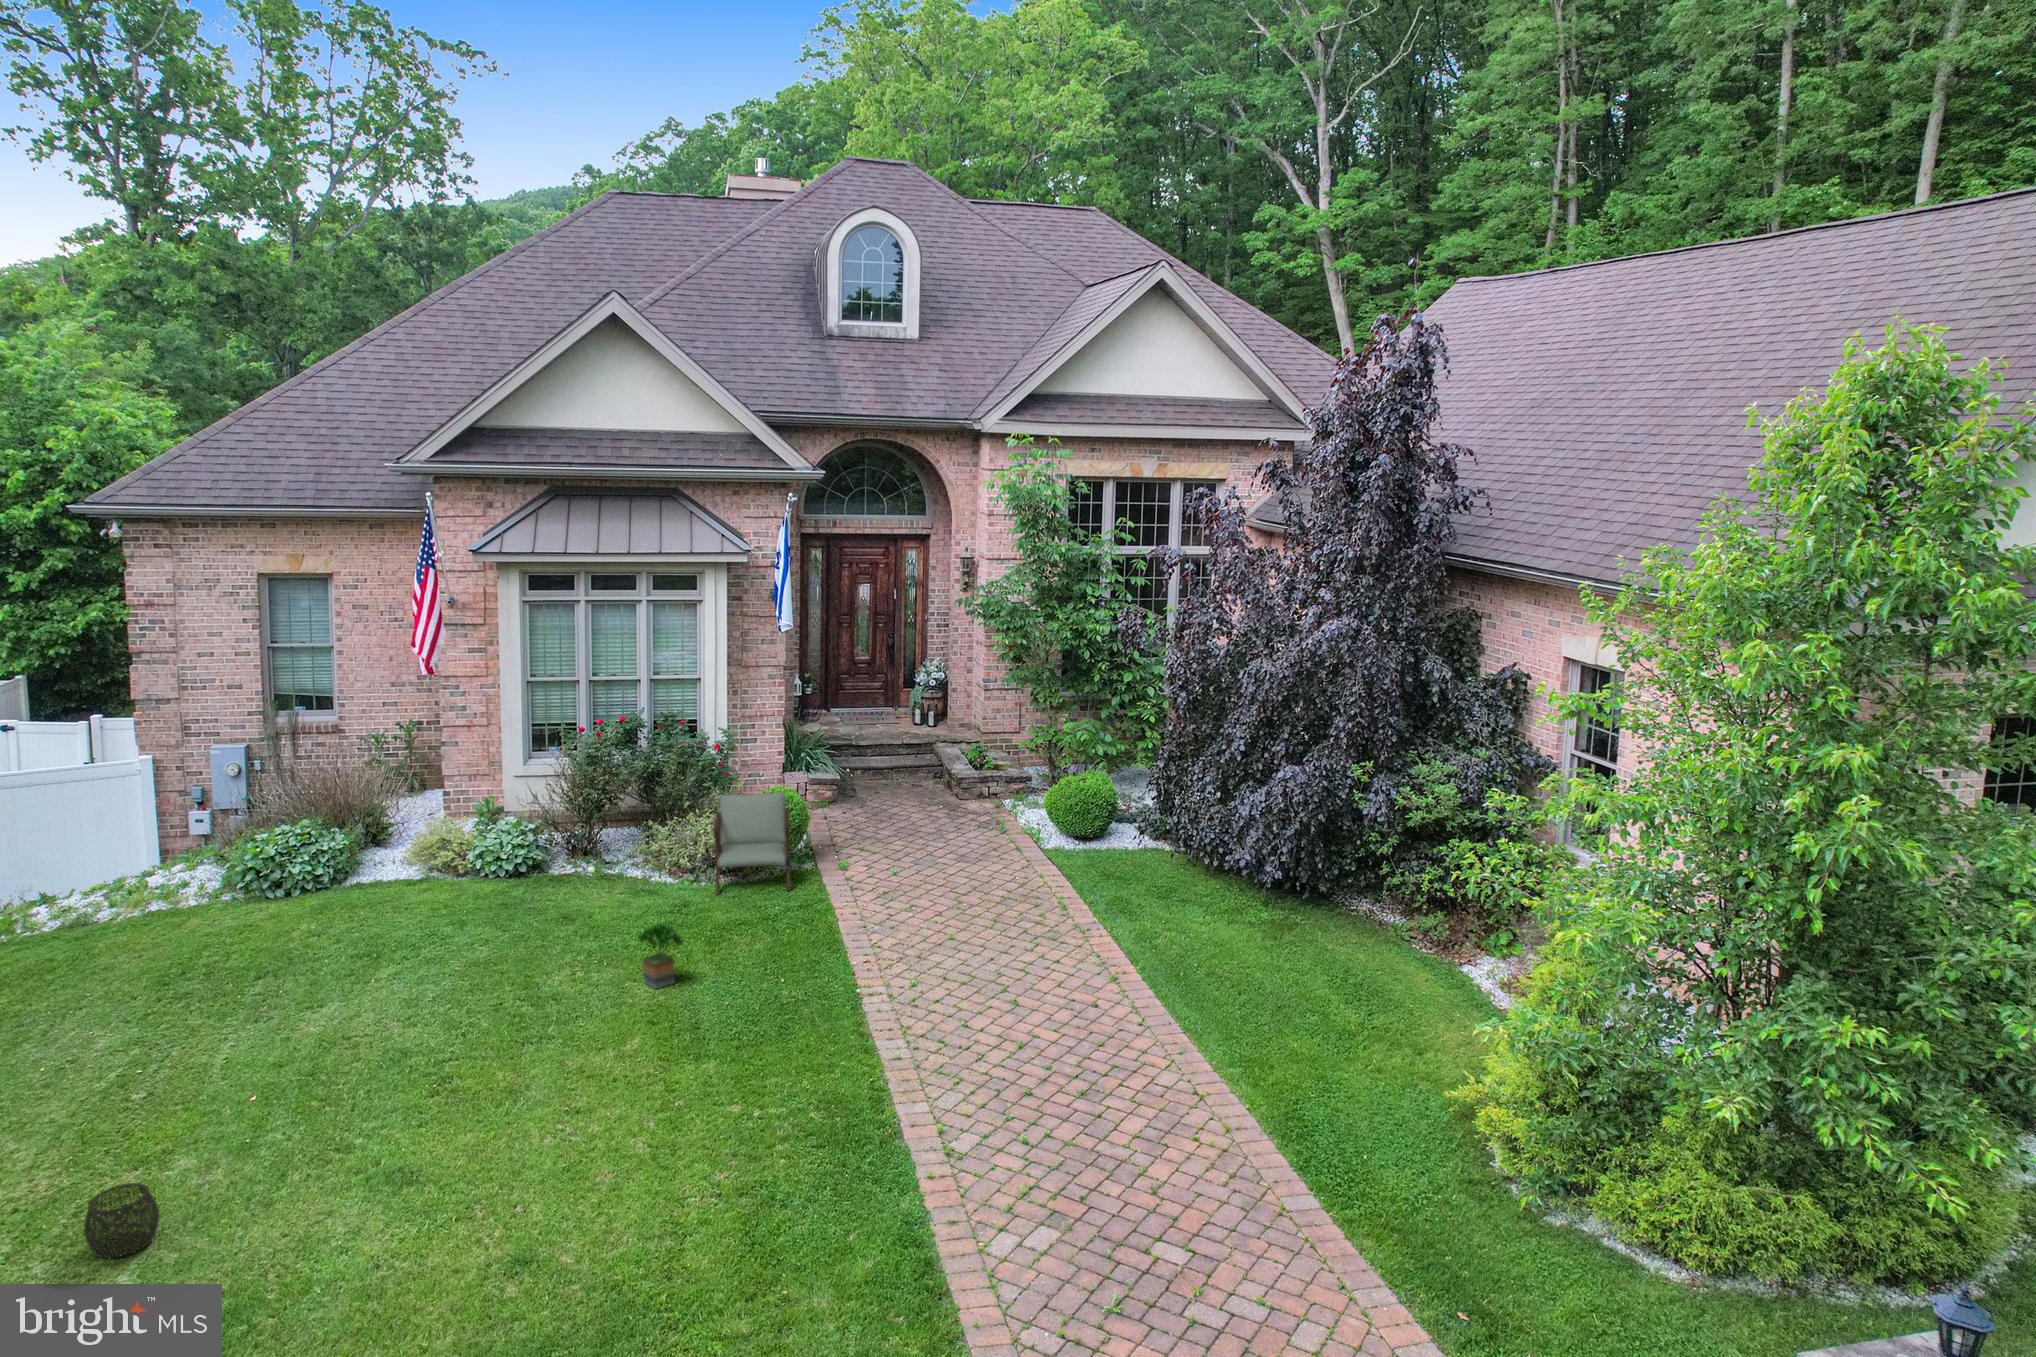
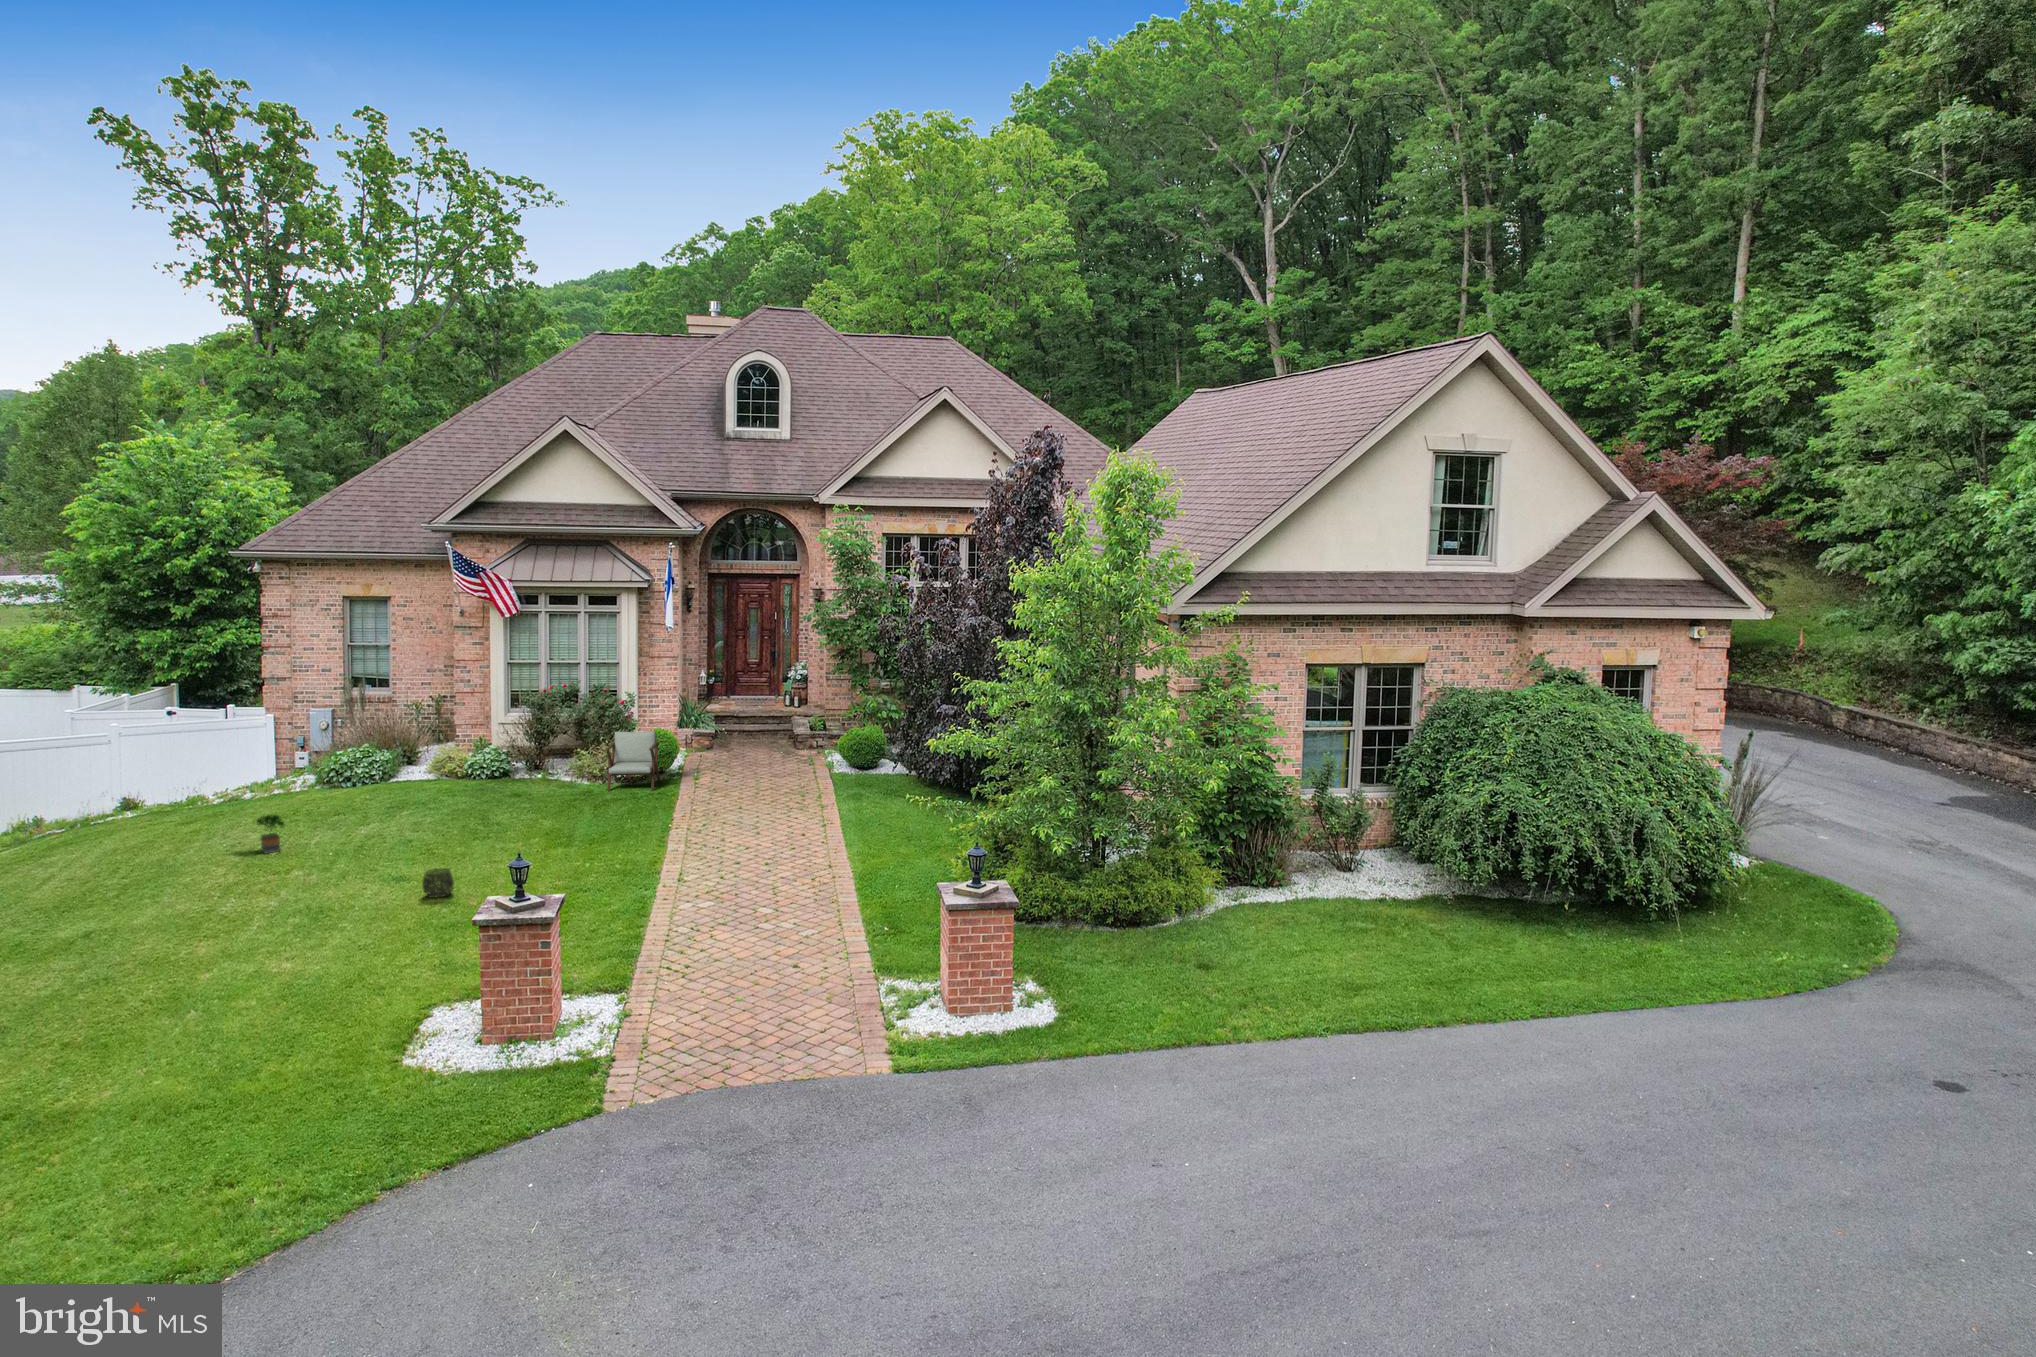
potted tree: present [637,923,683,989] -> present [257,814,285,853]
woven basket: present [84,1183,159,1259] -> present [422,868,454,898]

